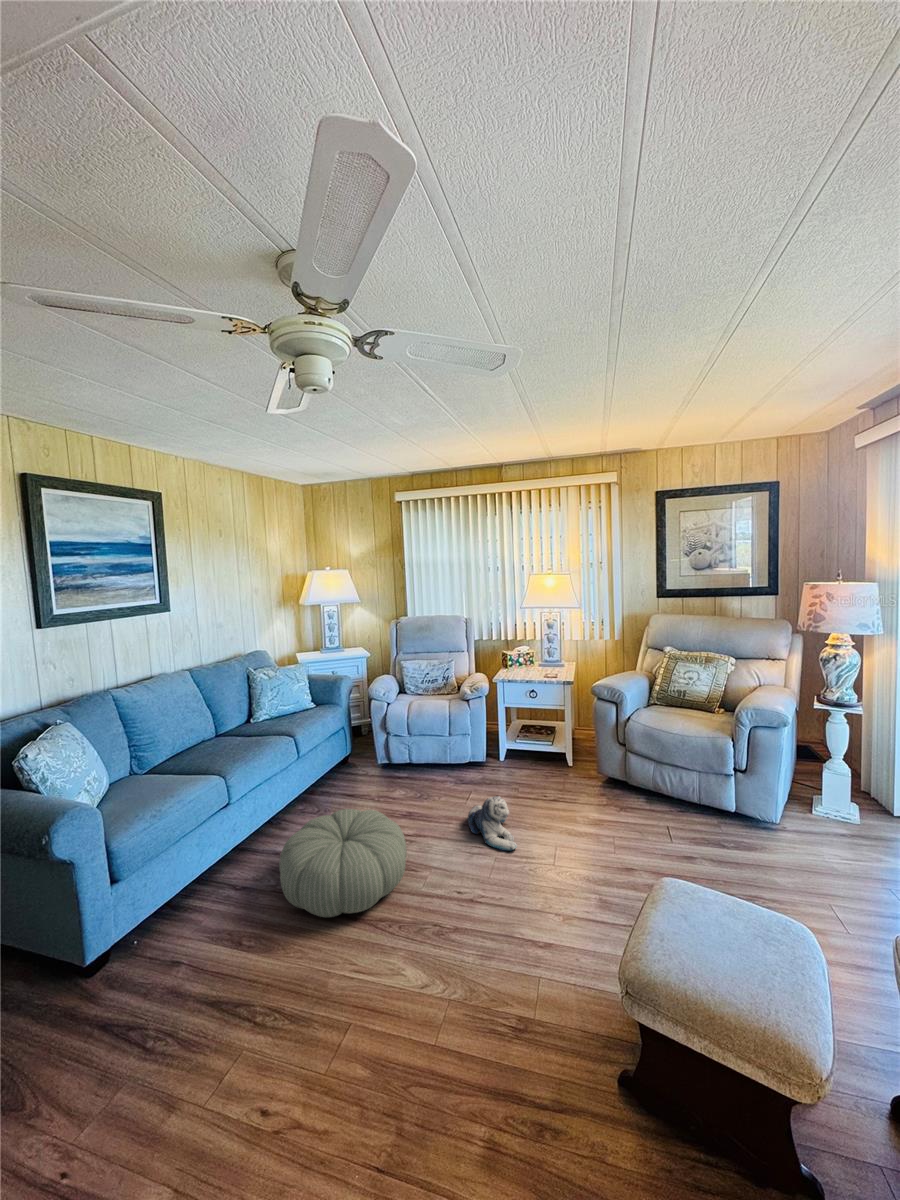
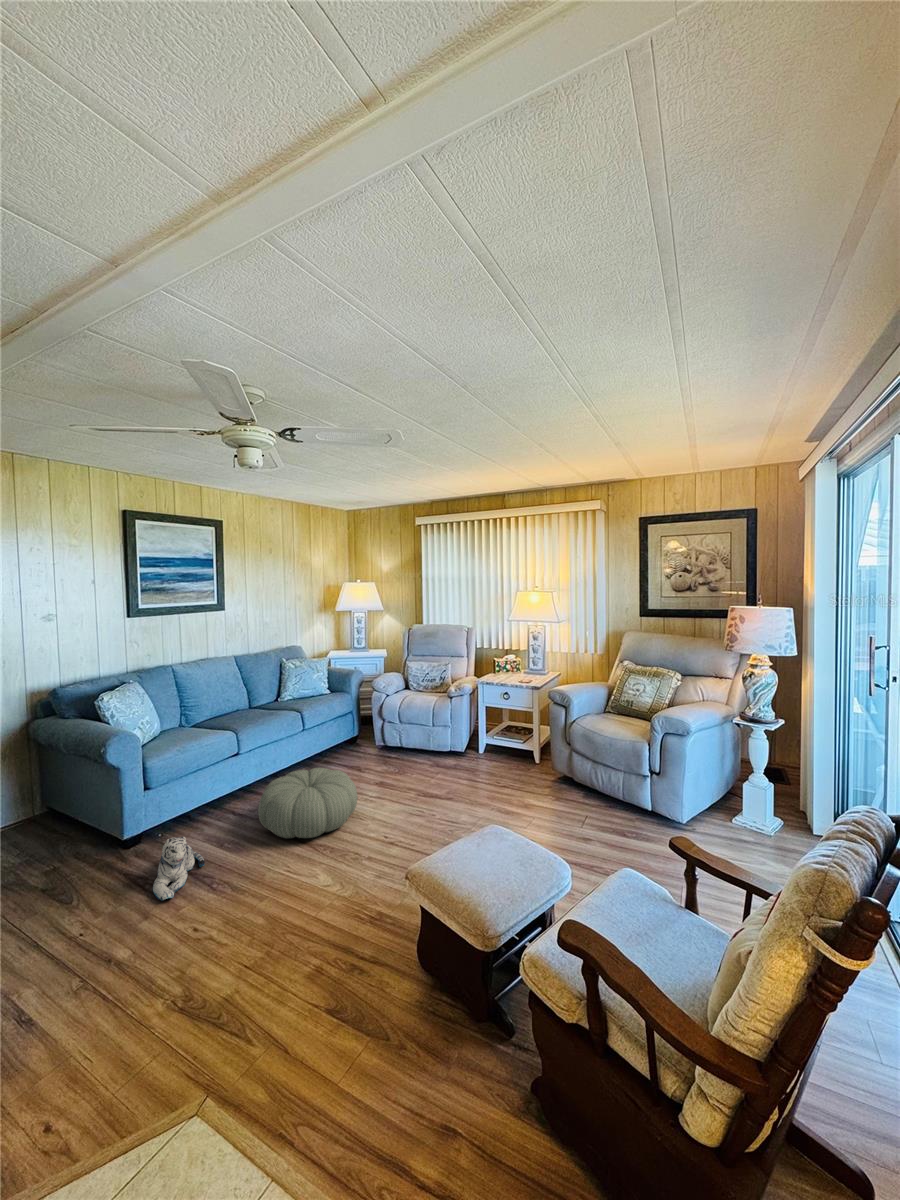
plush toy: present [468,796,517,851] -> present [153,837,204,901]

